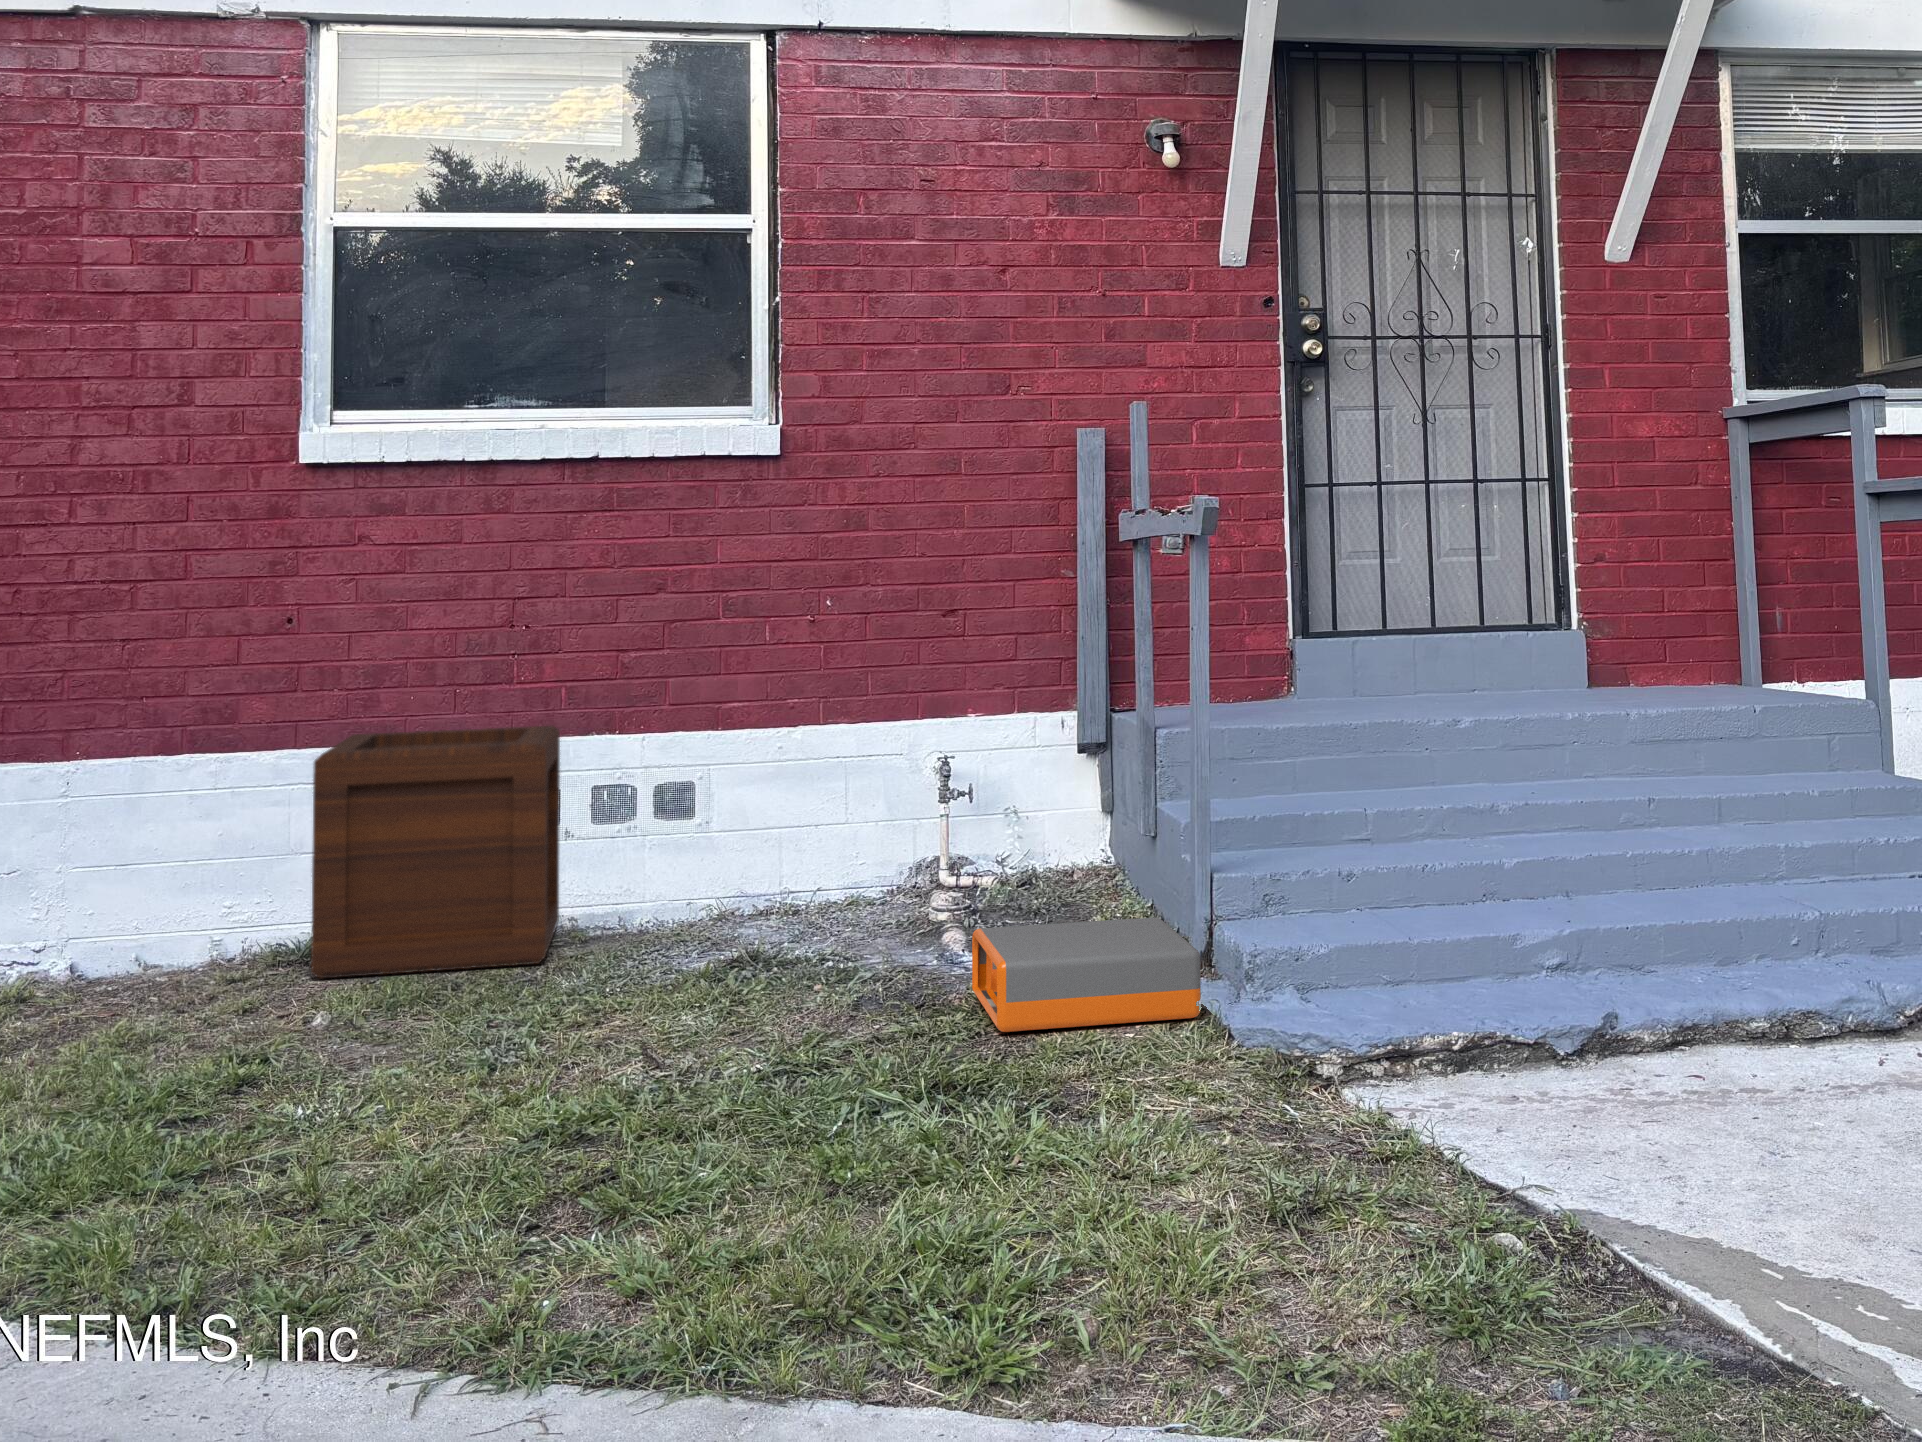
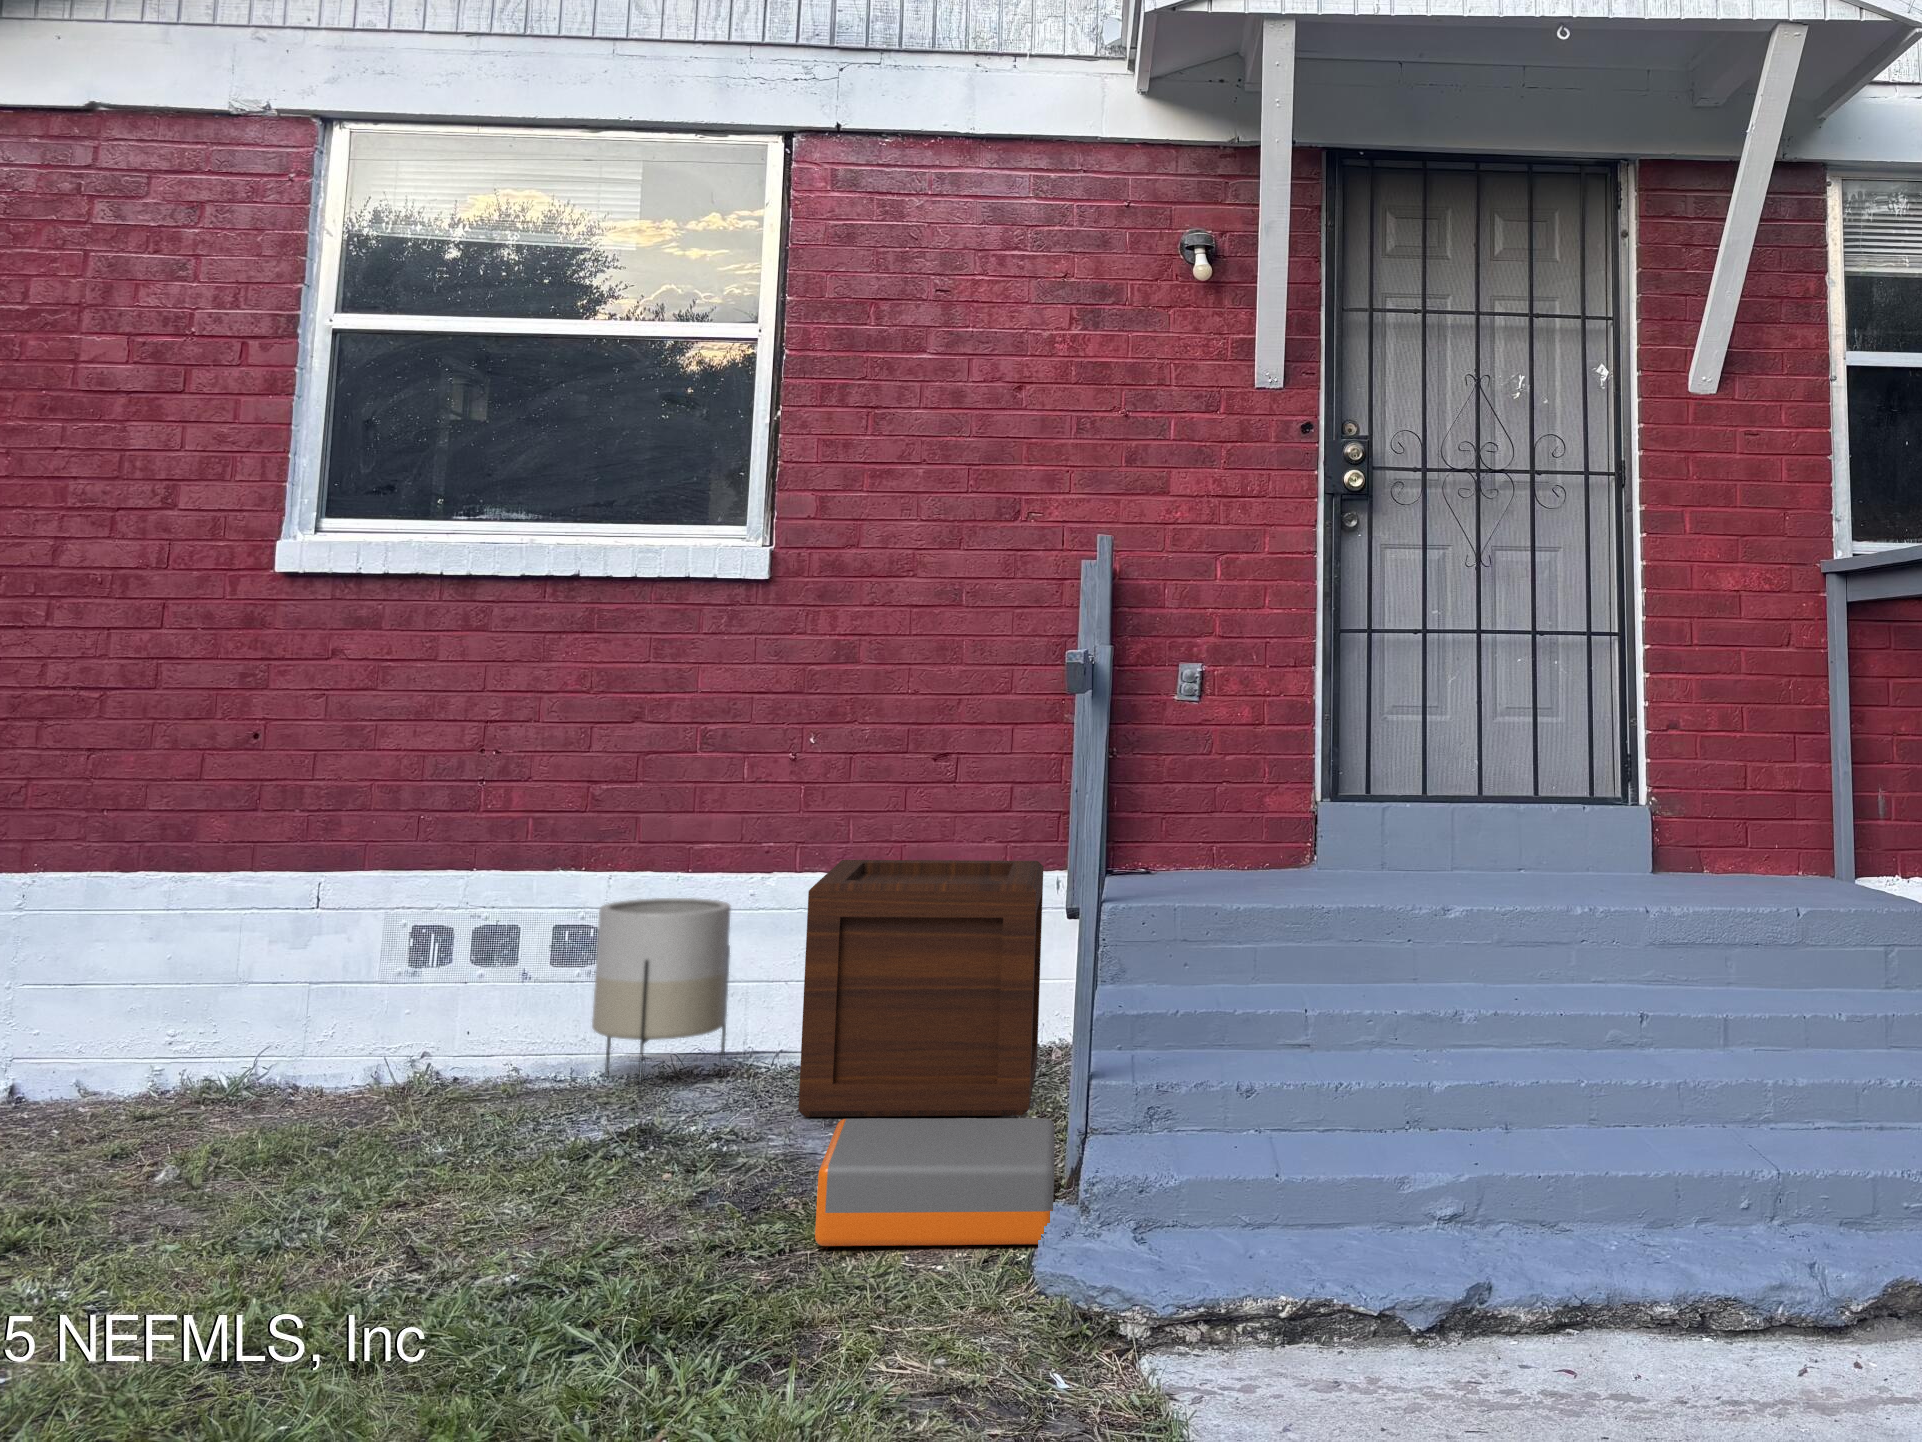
wooden crate: present [311,726,560,978] -> present [798,860,1044,1117]
planter: none [654,756,777,938] -> present [592,898,731,1097]

